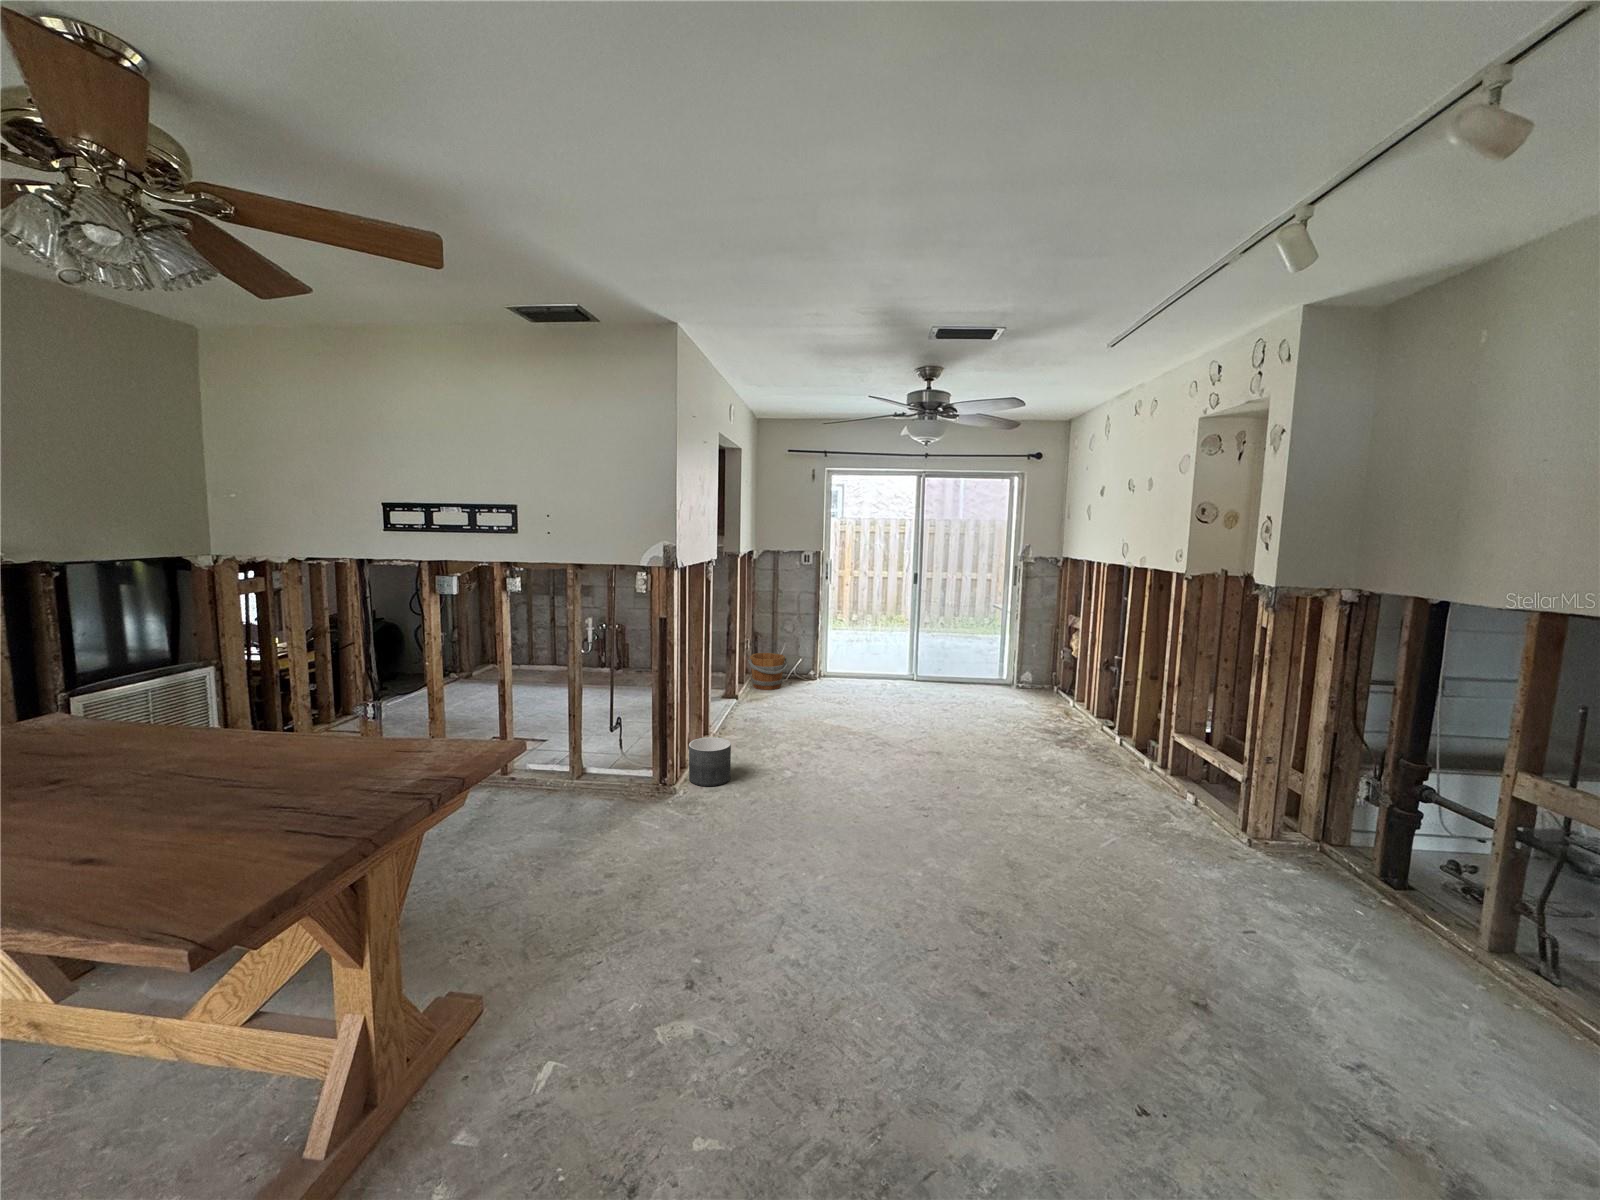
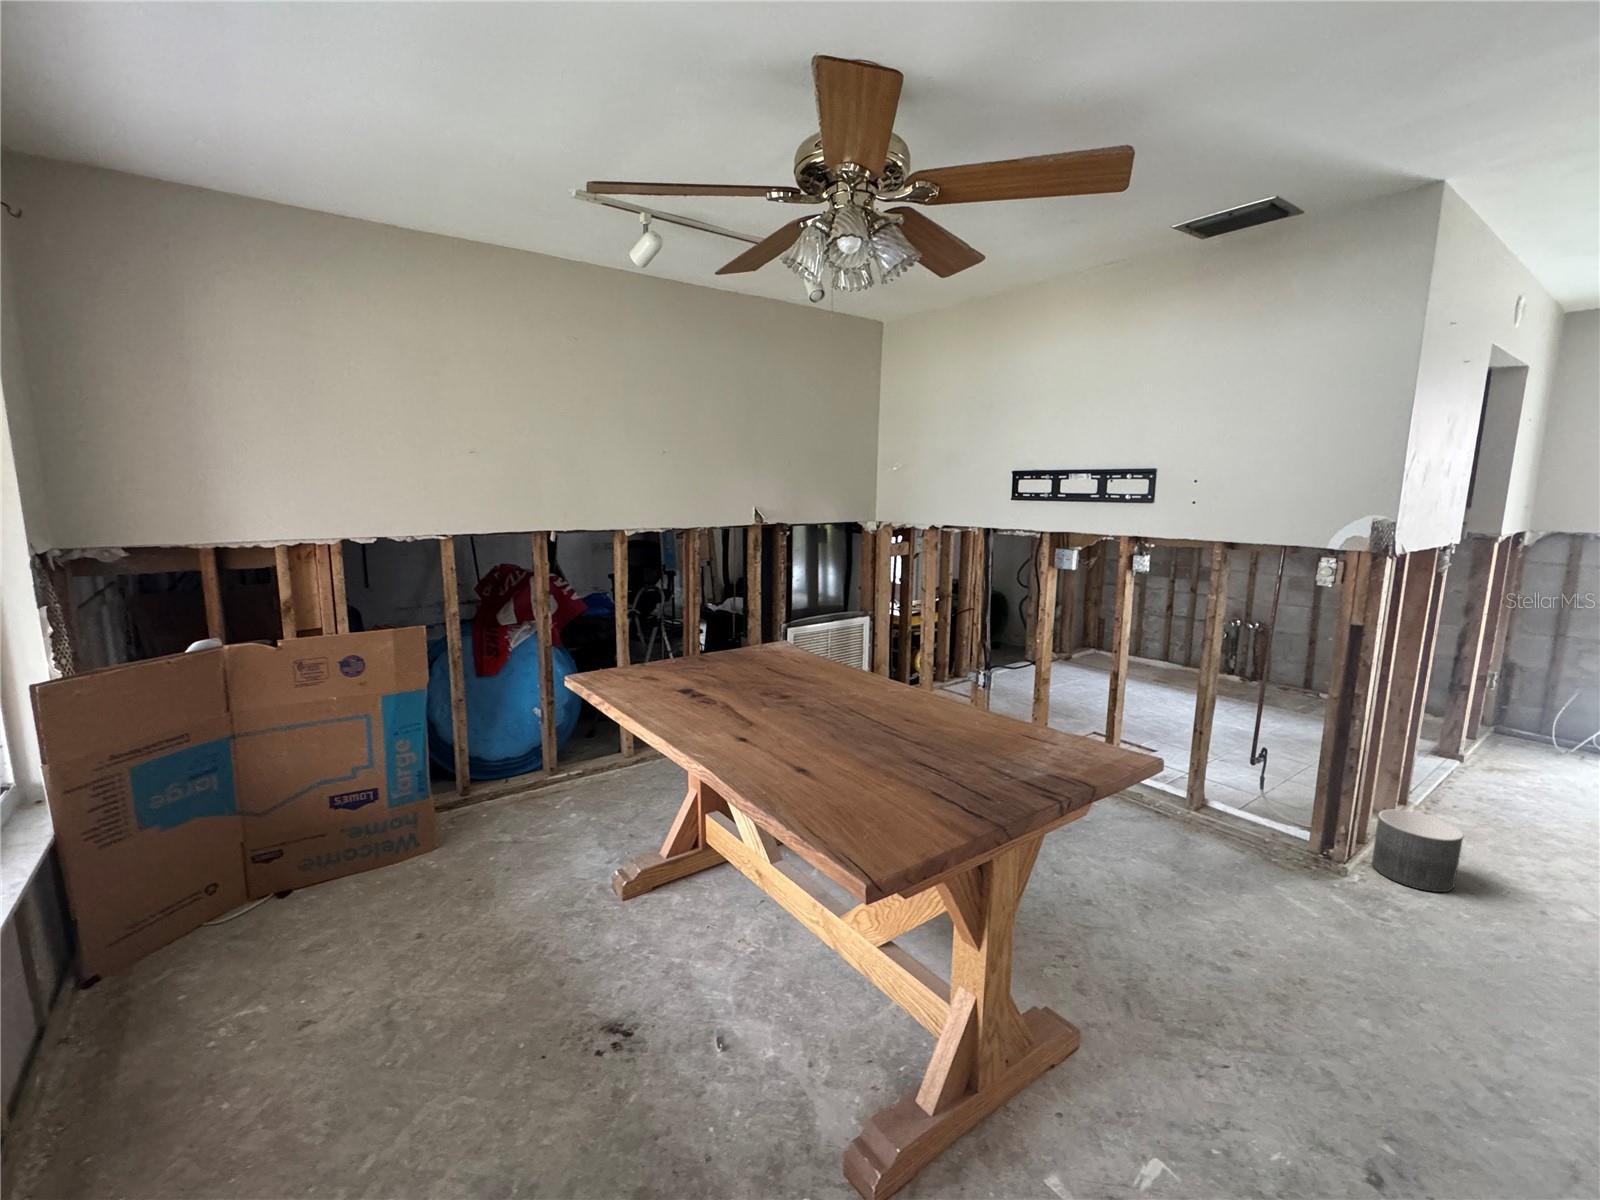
bucket: present [748,653,788,690] -> none [1488,696,1583,761]

